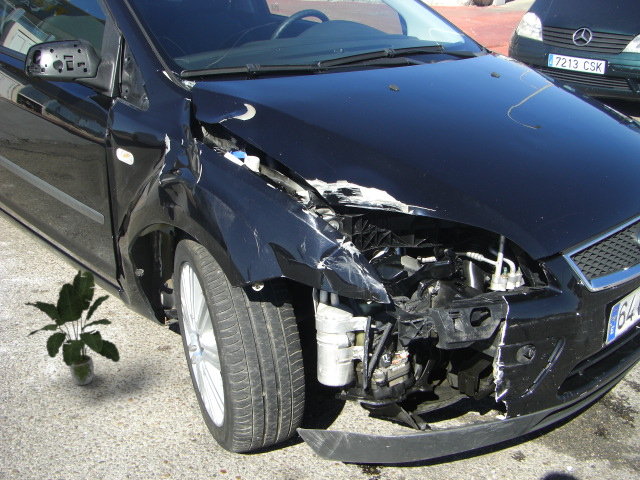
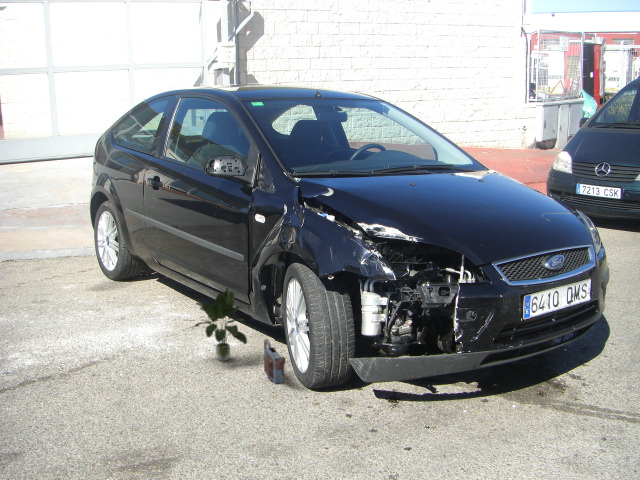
watering can: none [147,357,184,438] -> present [264,339,285,384]

